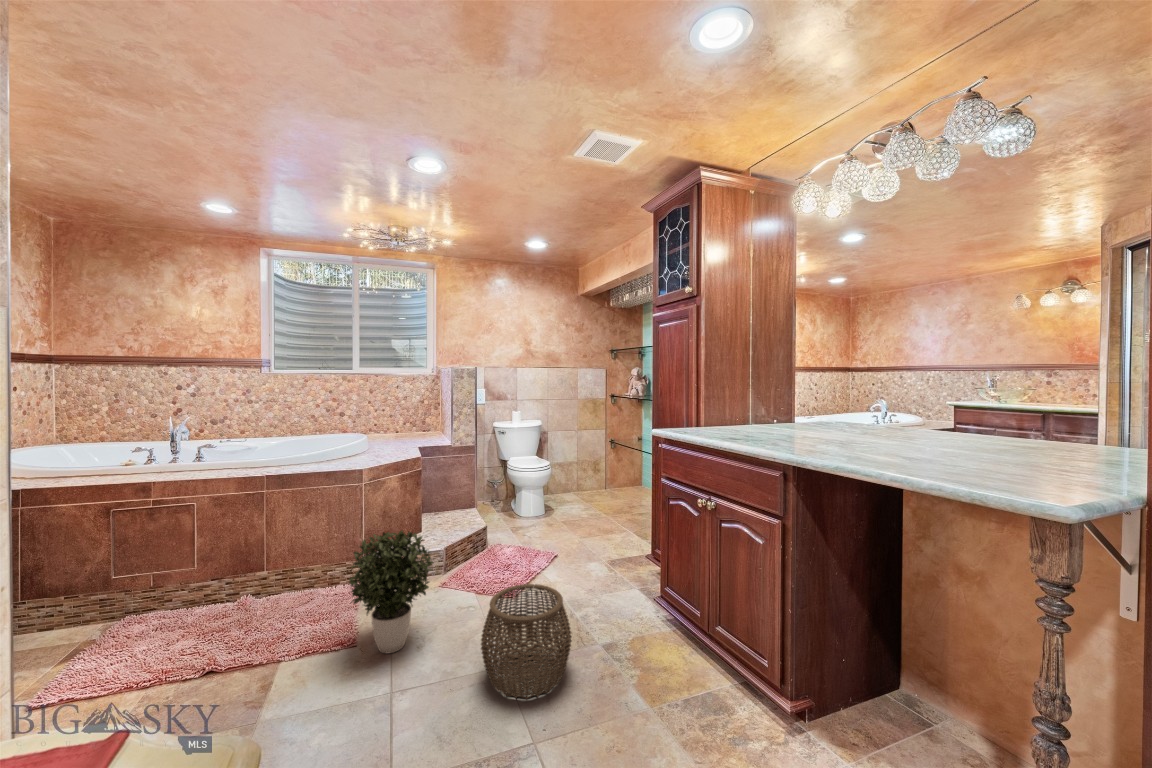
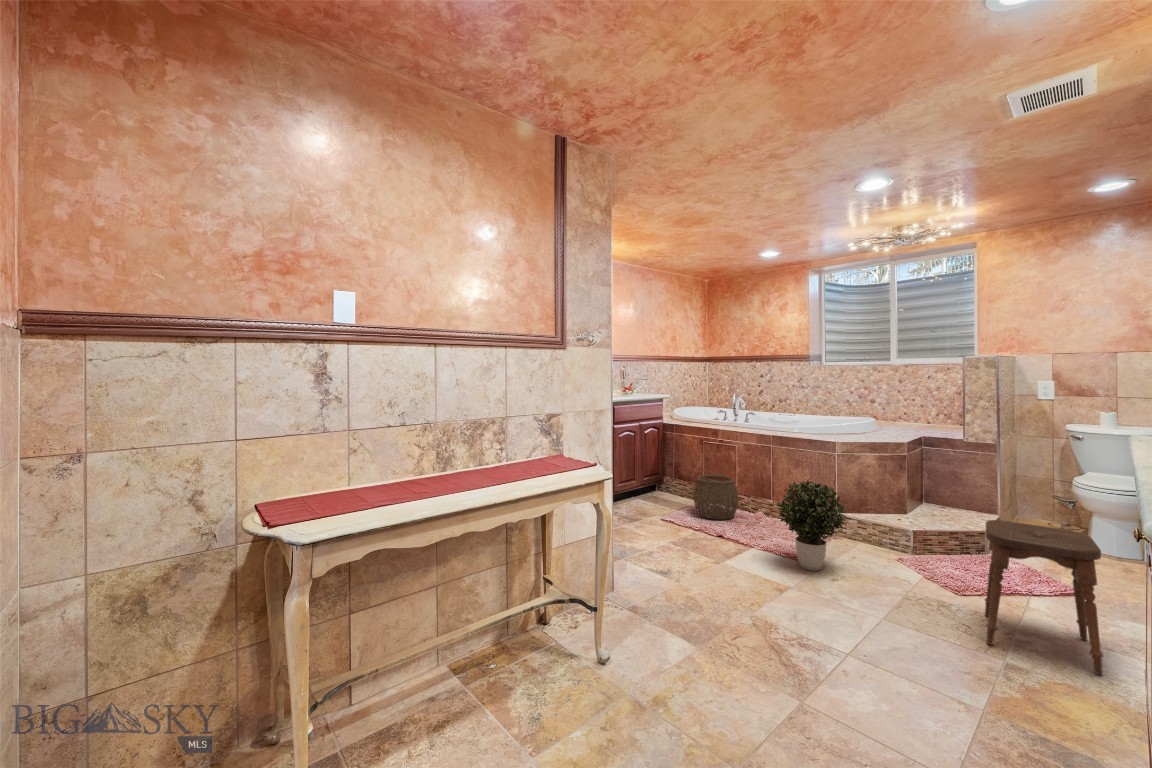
stool: none [552,511,639,634] -> present [985,520,1103,675]
woven basket: present [481,584,572,699] -> present [693,475,738,520]

